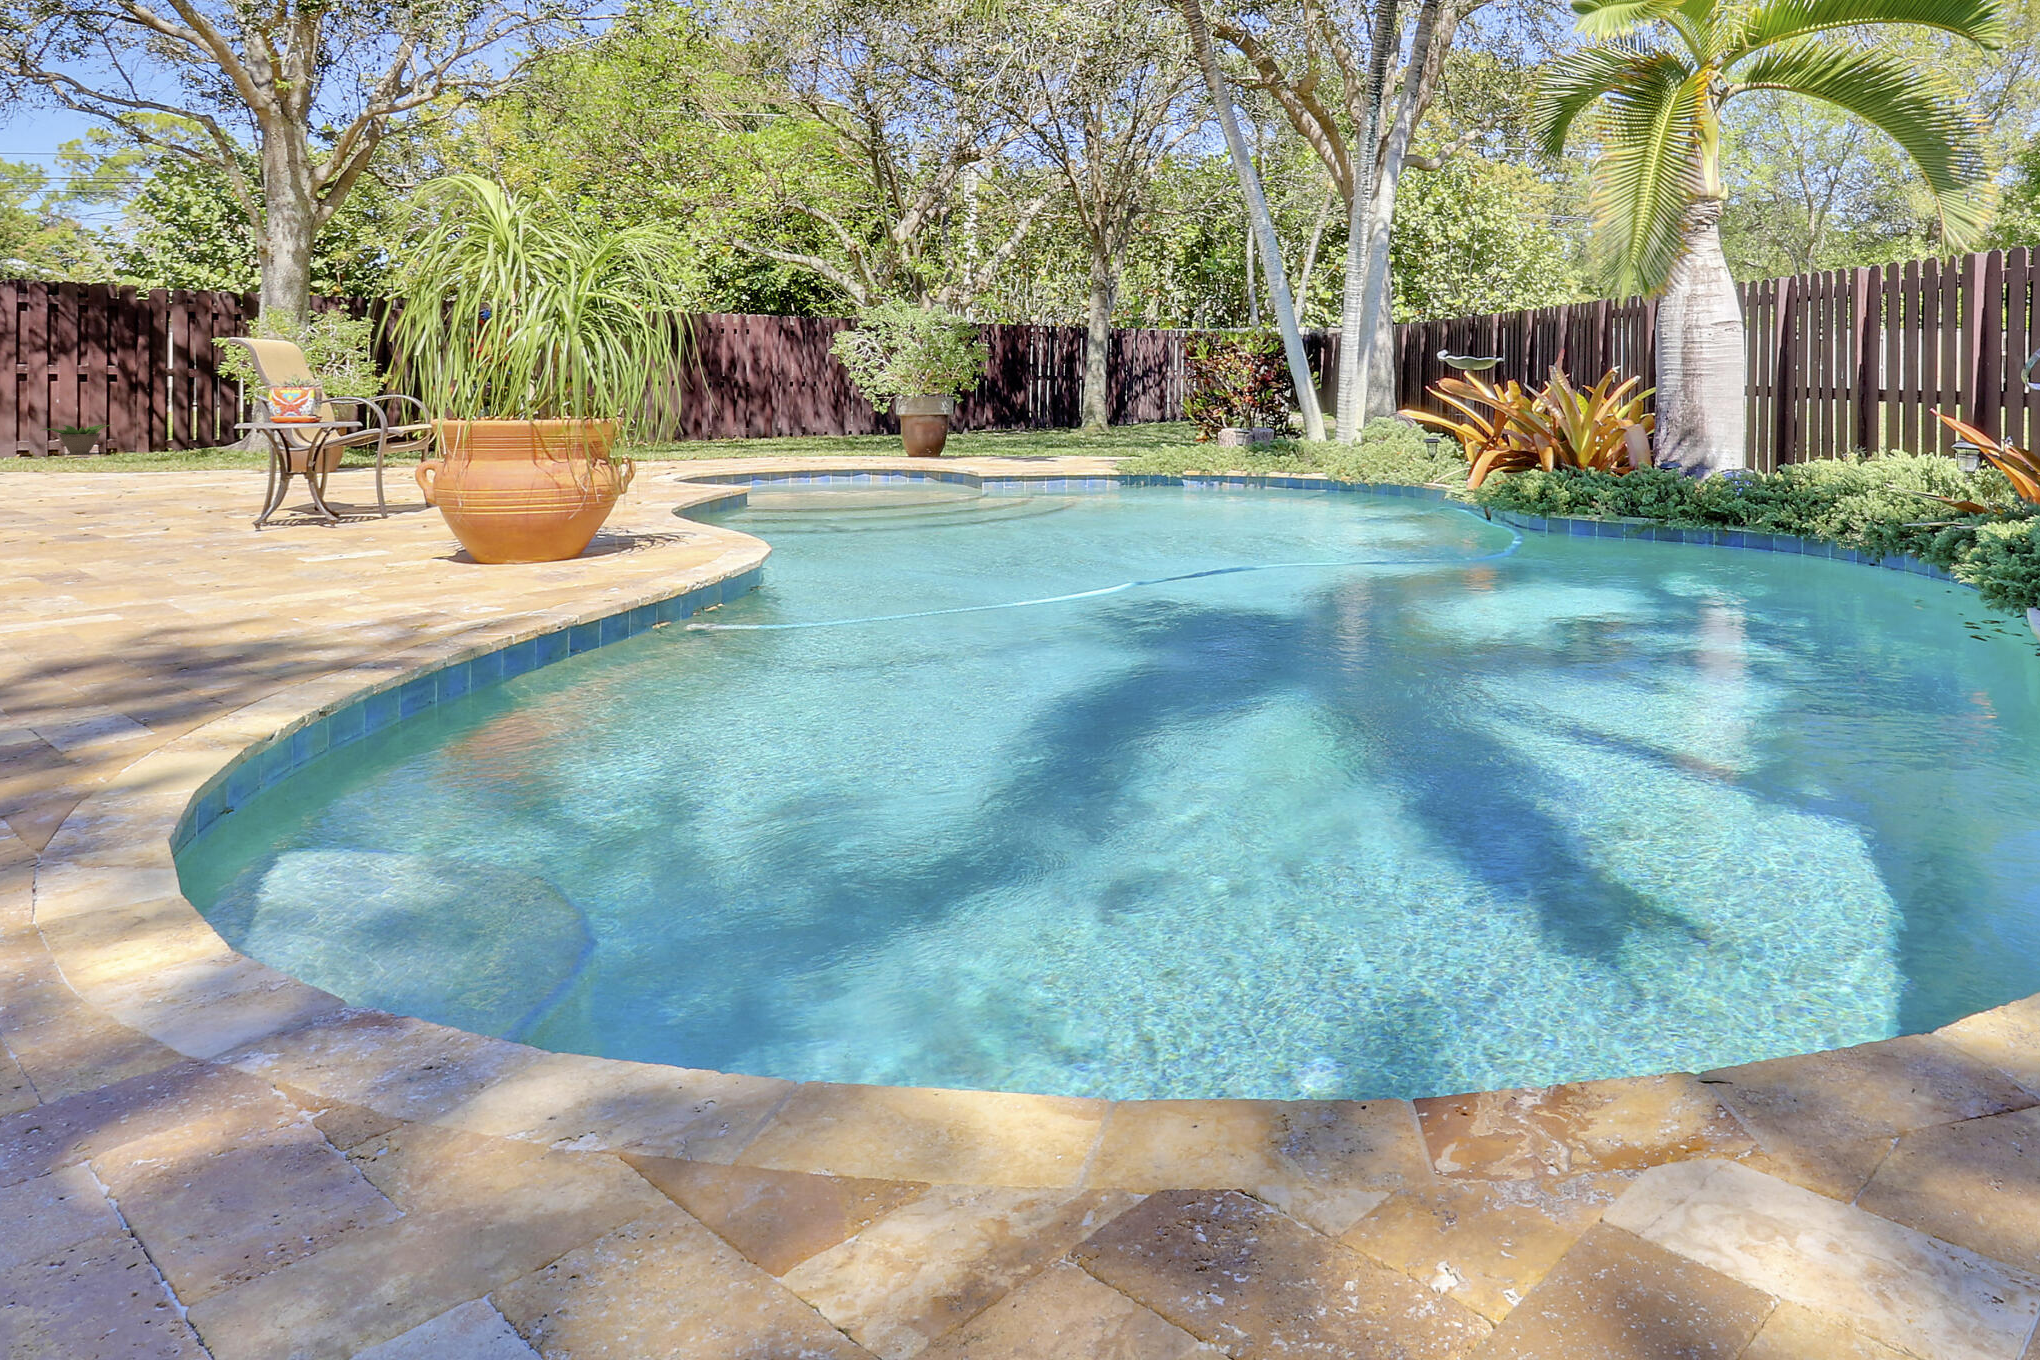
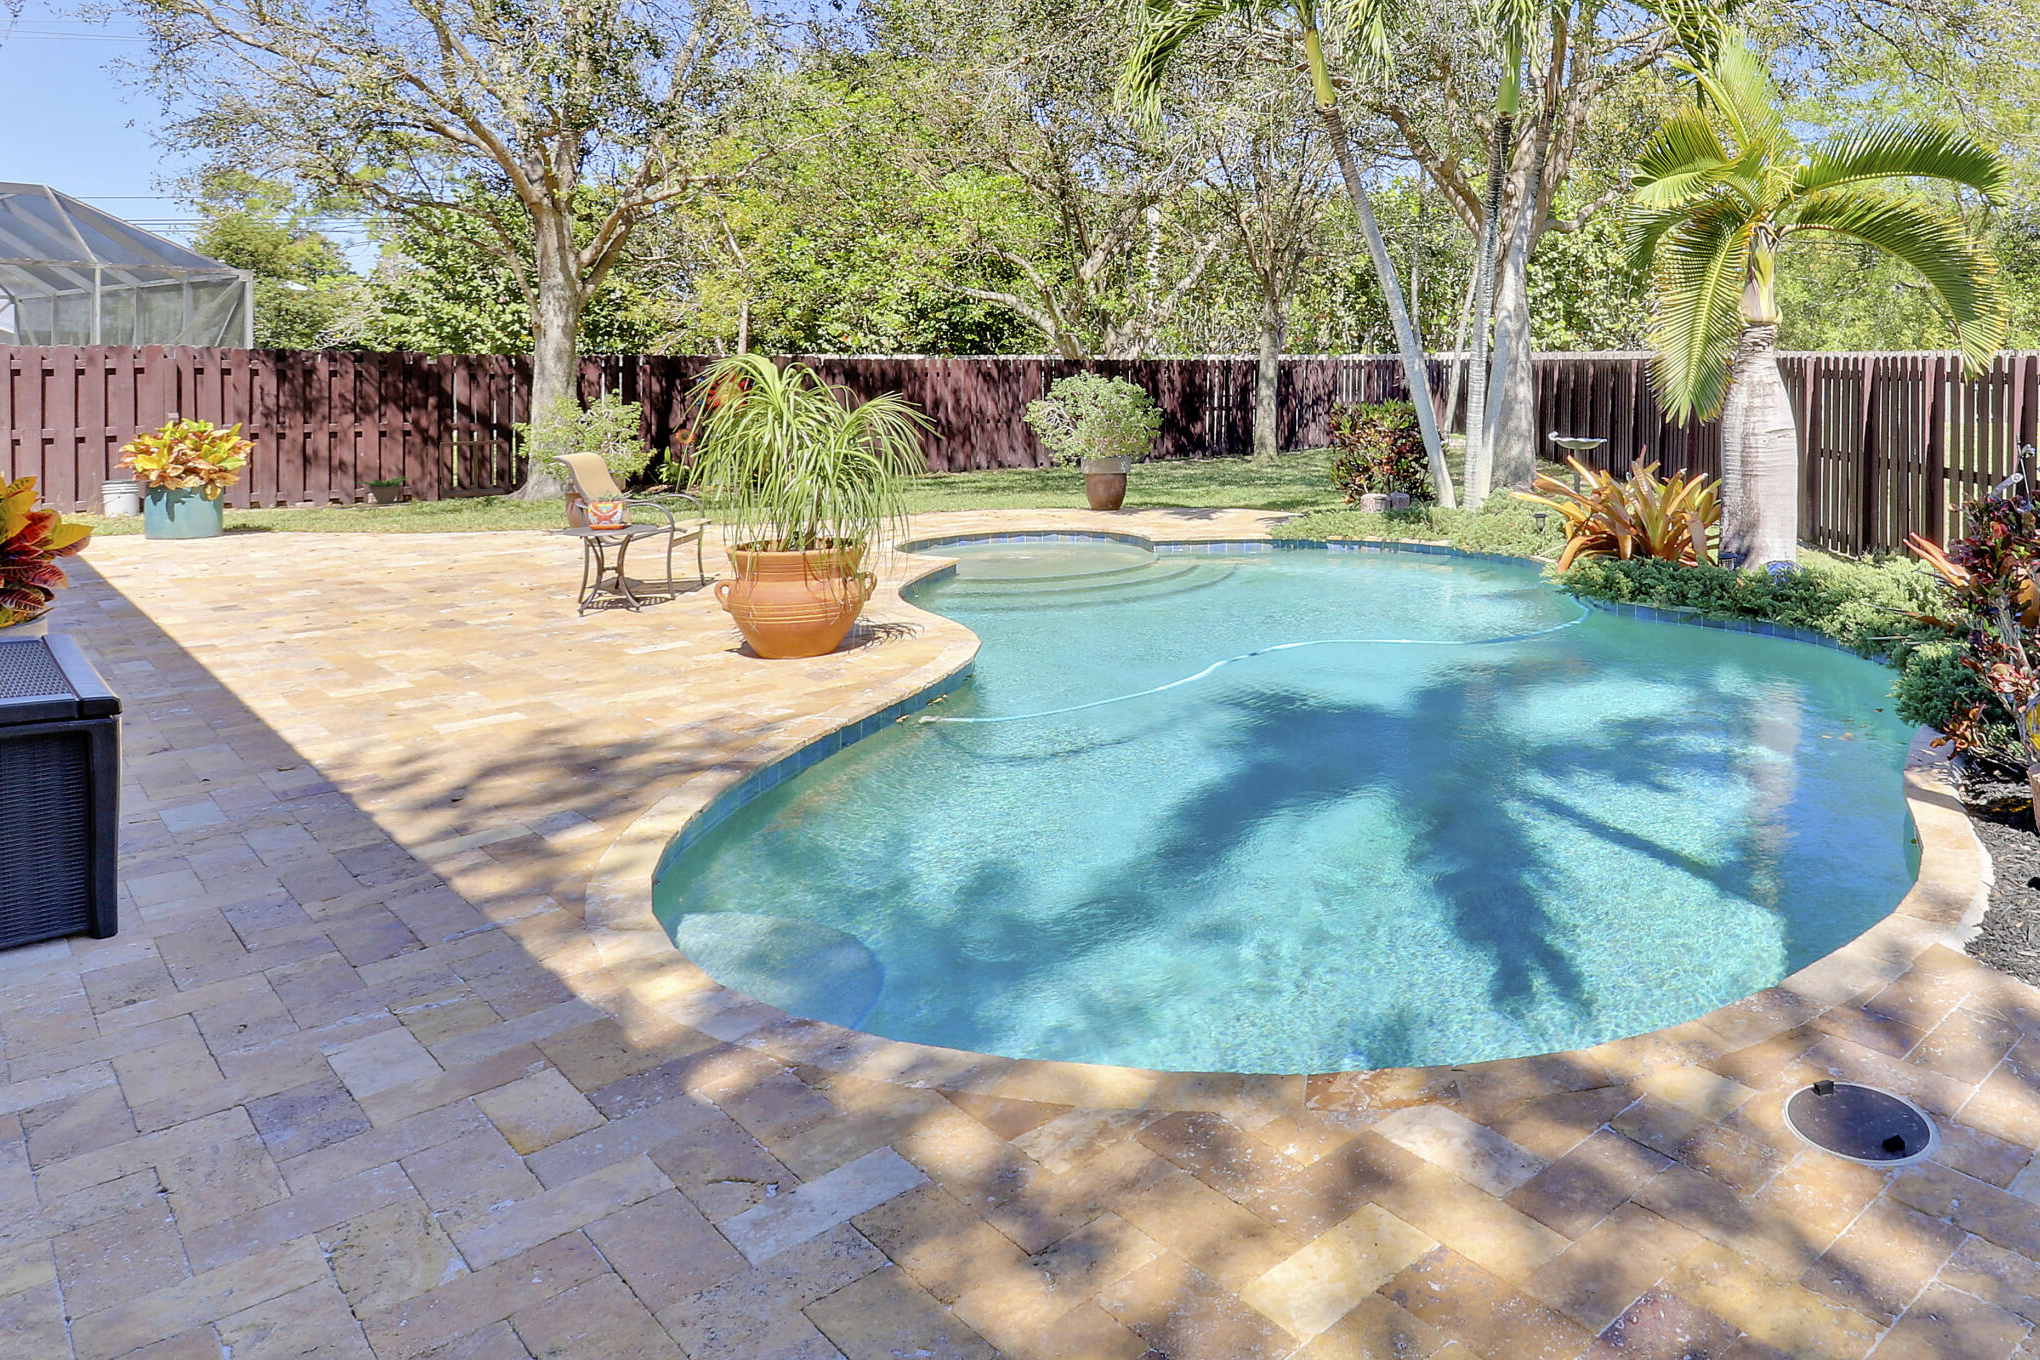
side table: none [150,387,229,451] -> present [439,439,505,498]

